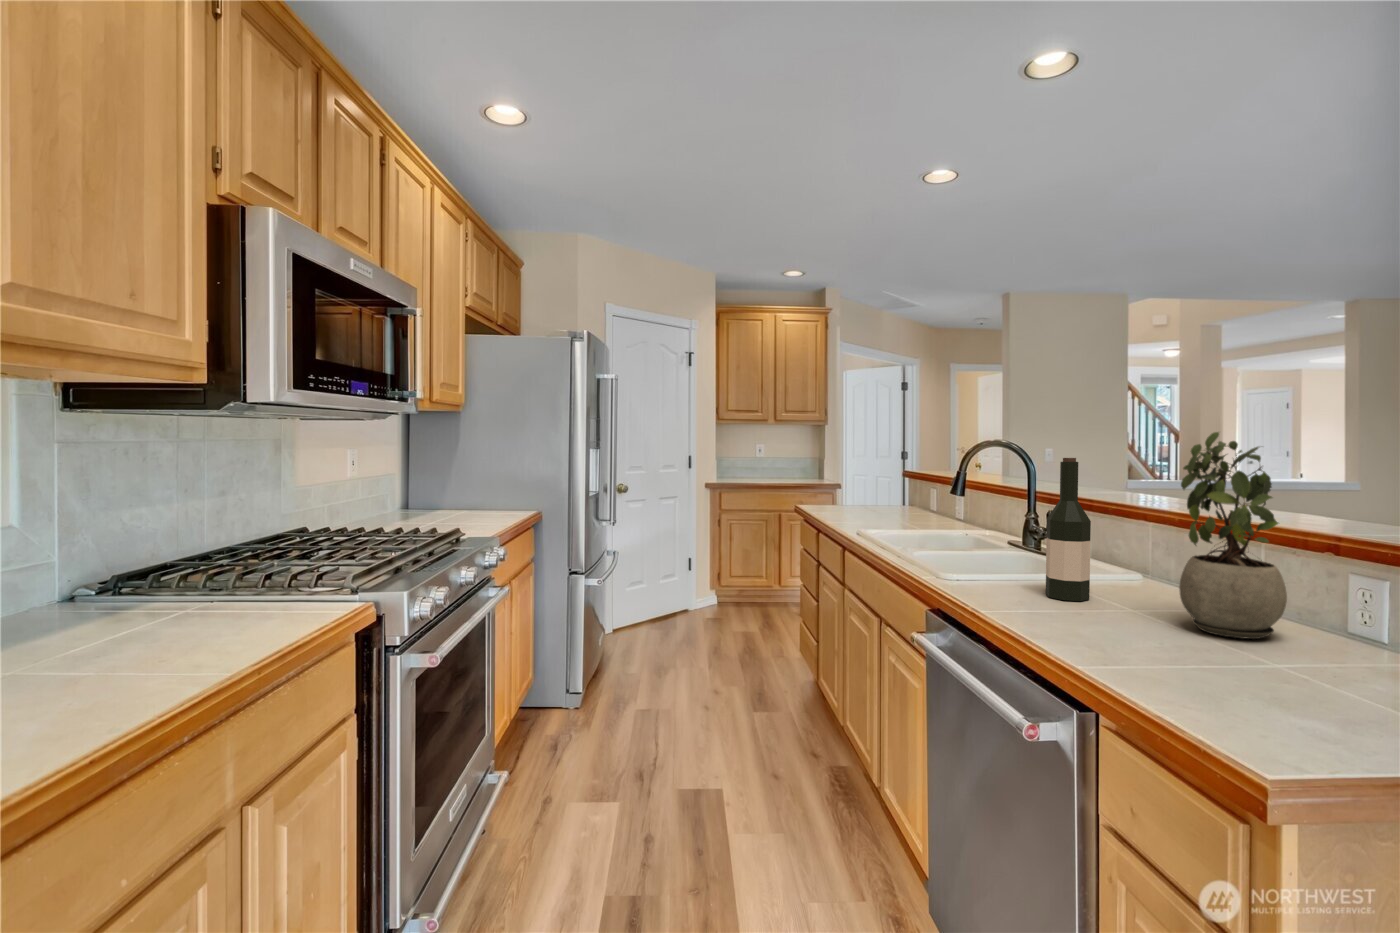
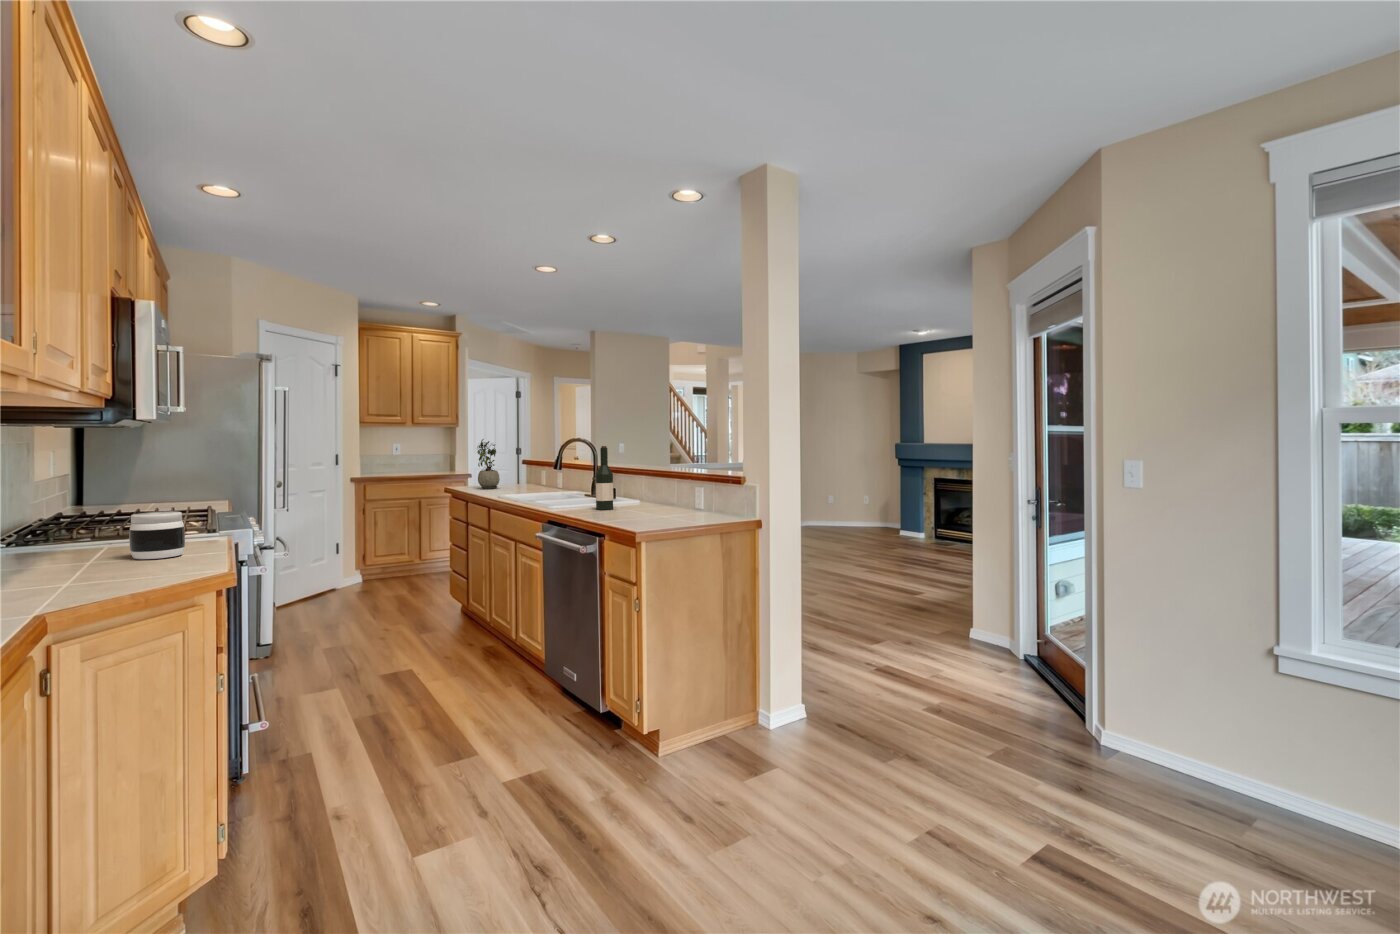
potted plant: present [1179,432,1287,639] -> present [477,439,500,489]
jar: none [85,582,194,685] -> present [129,511,185,559]

